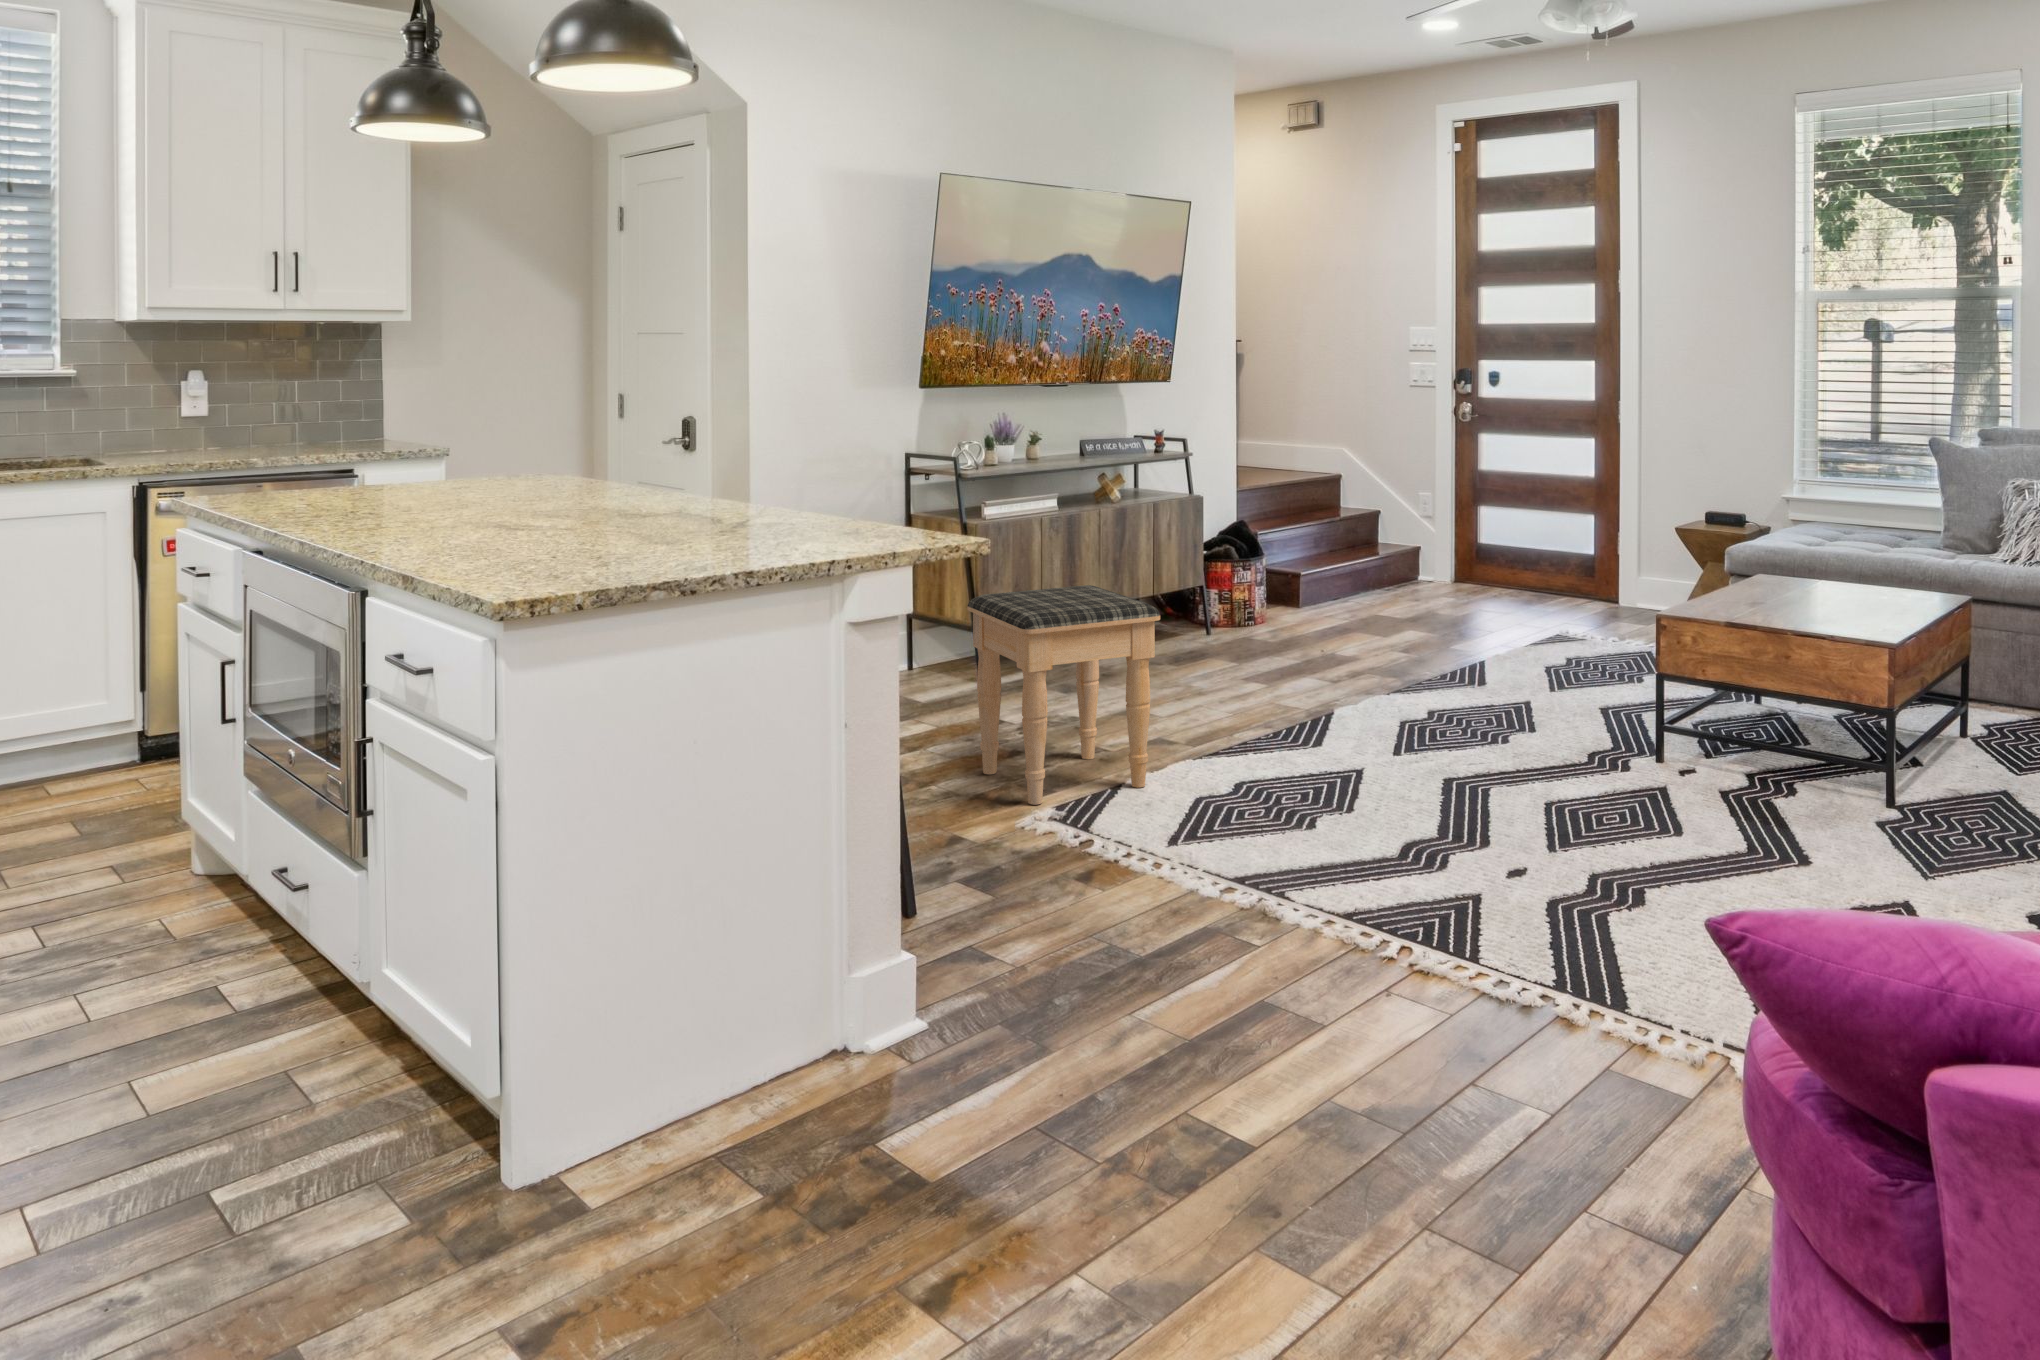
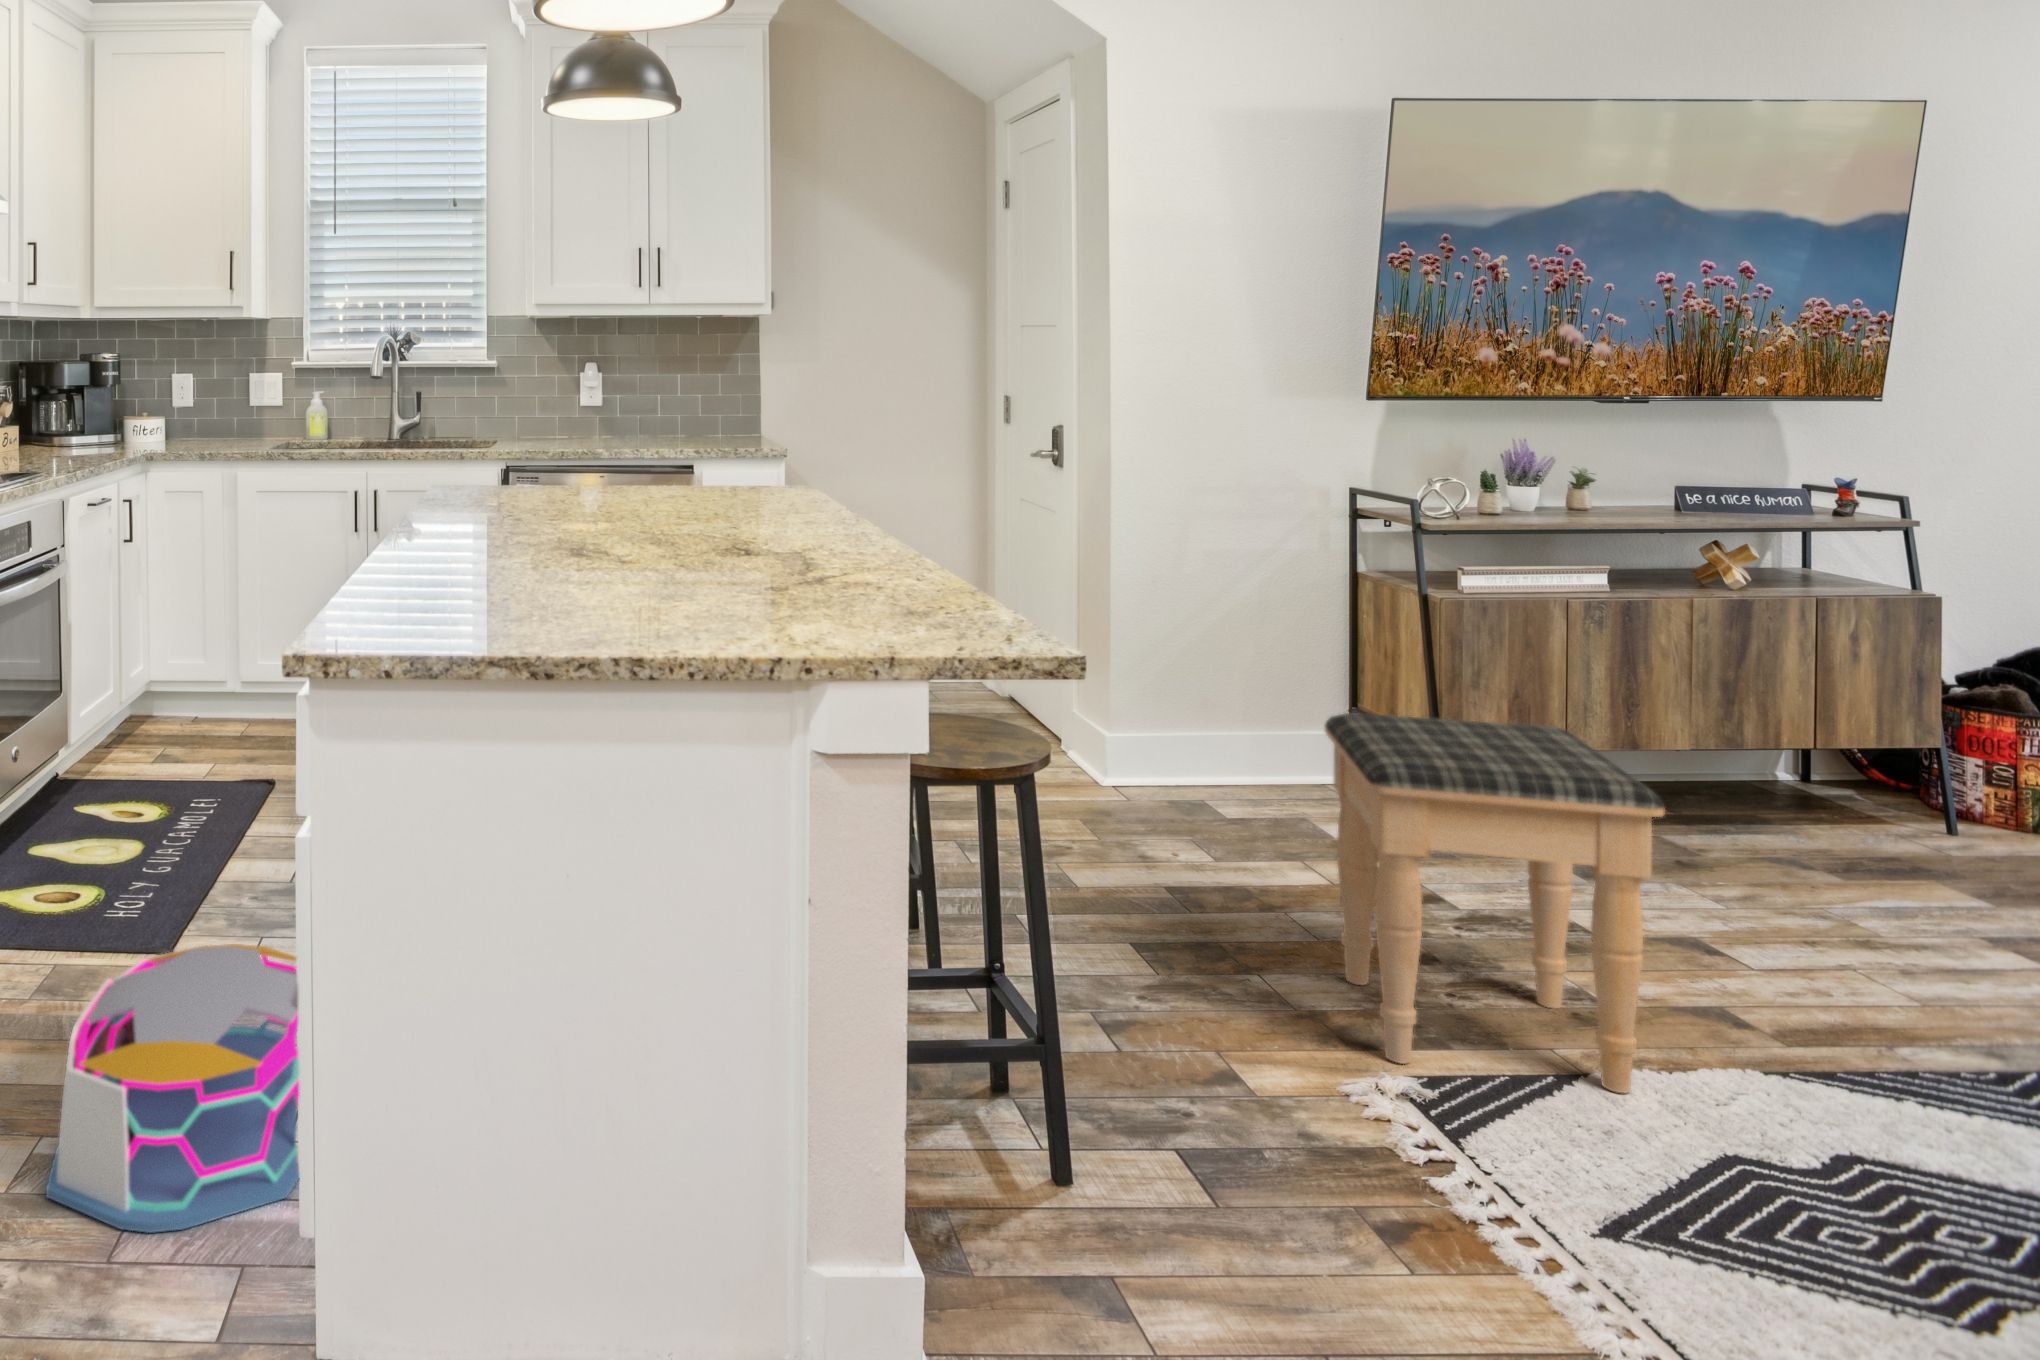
storage bin: none [48,938,364,1205] -> present [46,944,299,1233]

